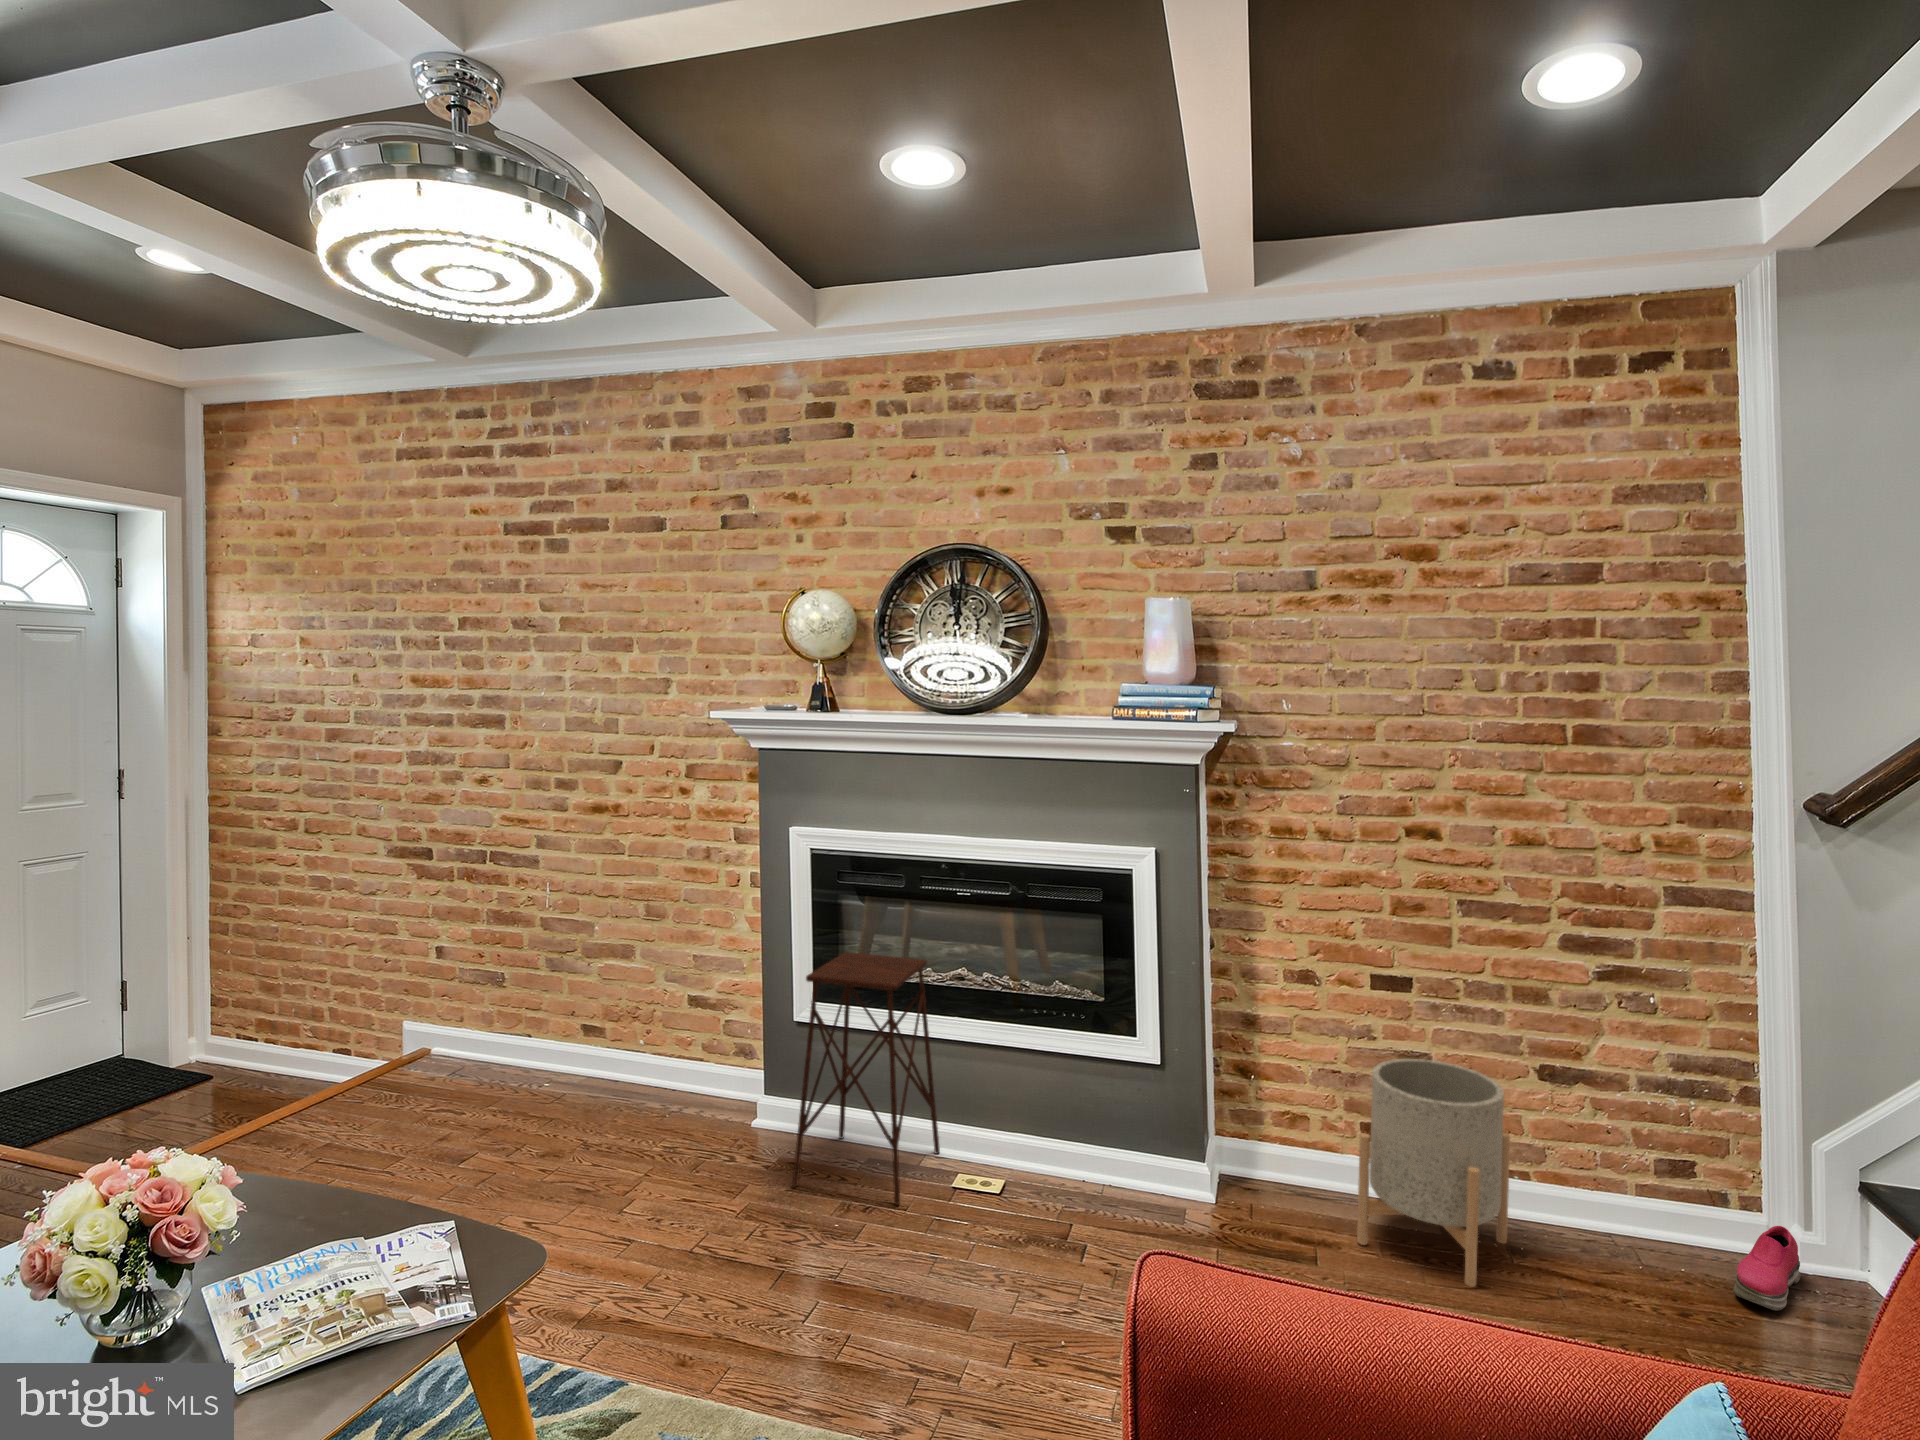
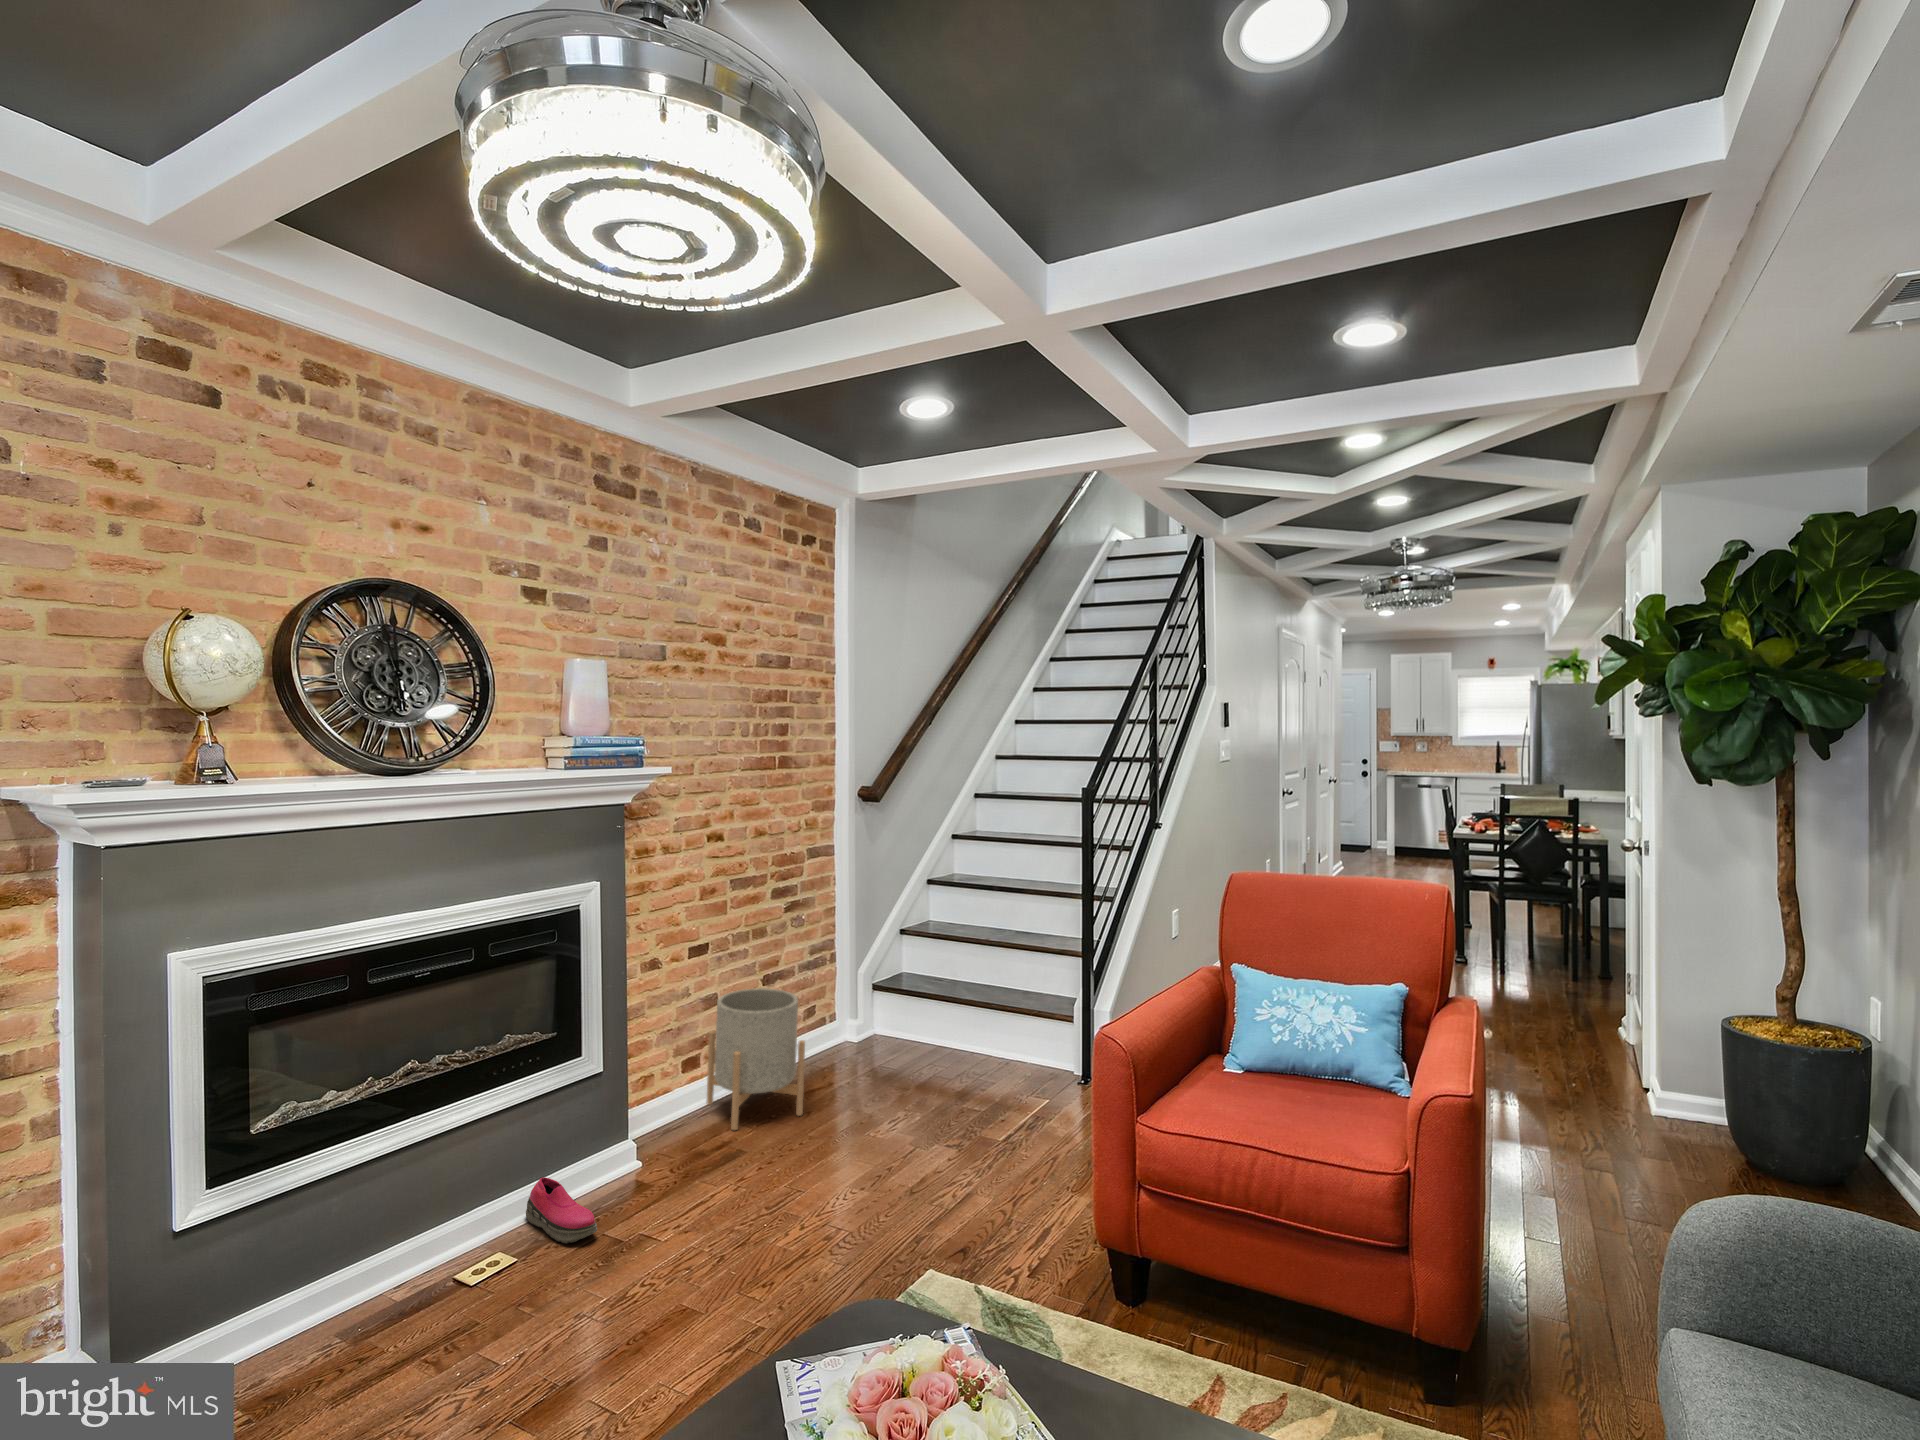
side table: present [792,952,940,1205] -> none [240,1062,455,1402]
shoe: present [1733,1226,1801,1311] -> present [526,1177,597,1243]

